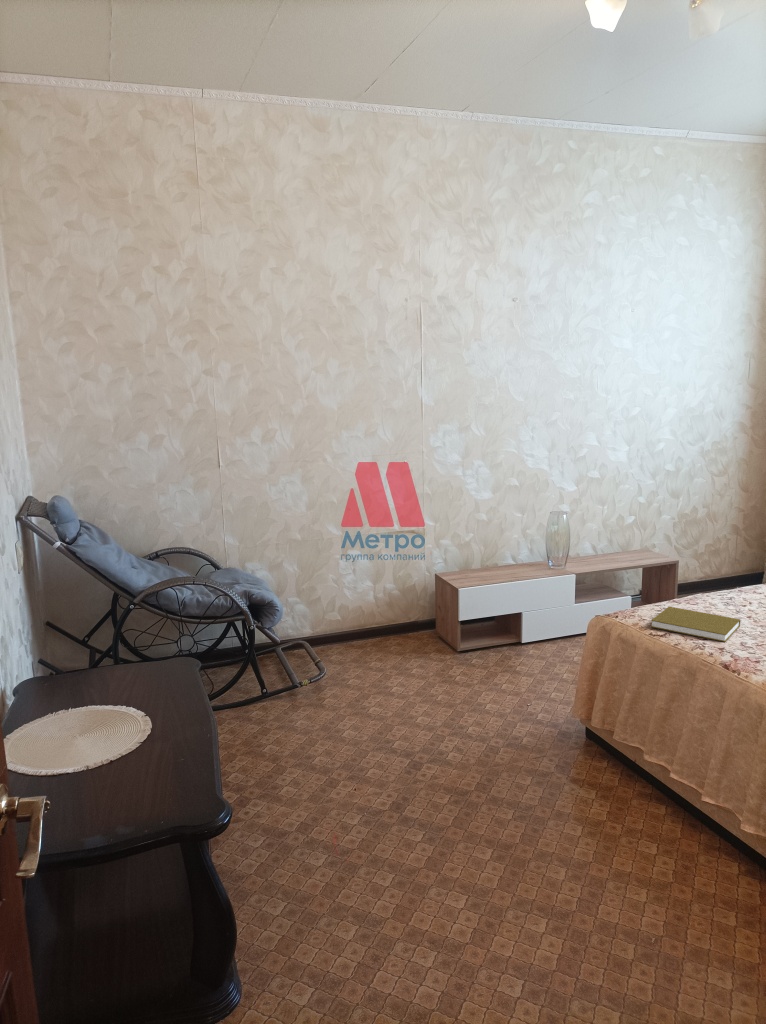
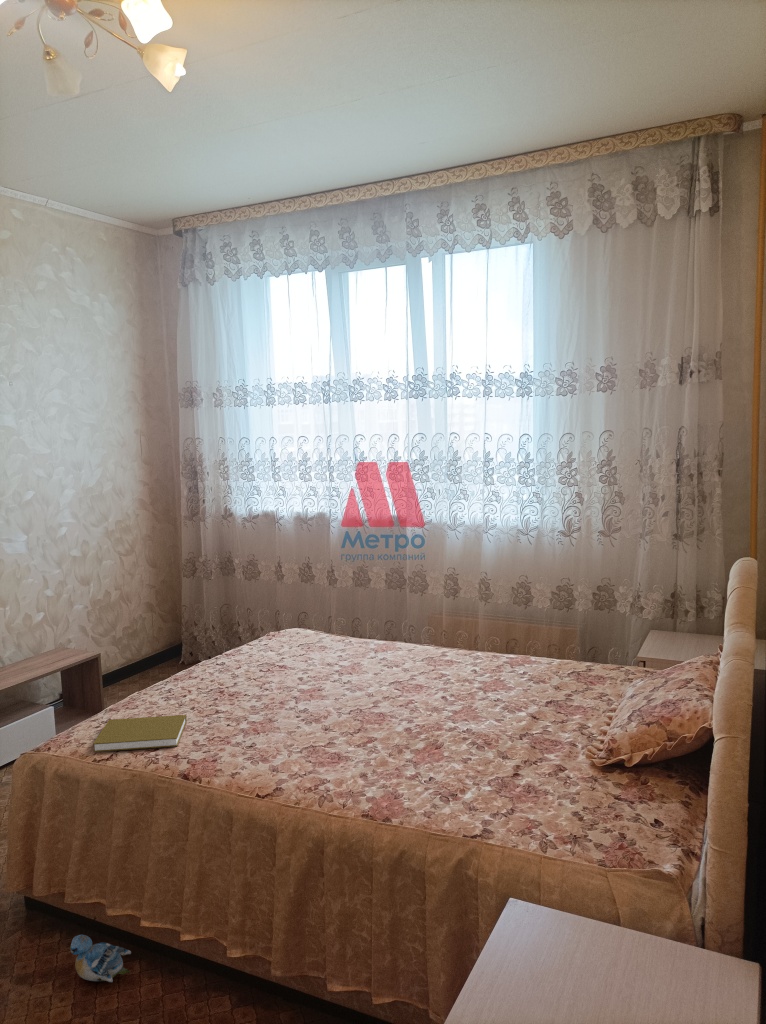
plush toy: none [612,763,660,809] -> present [70,935,131,982]

